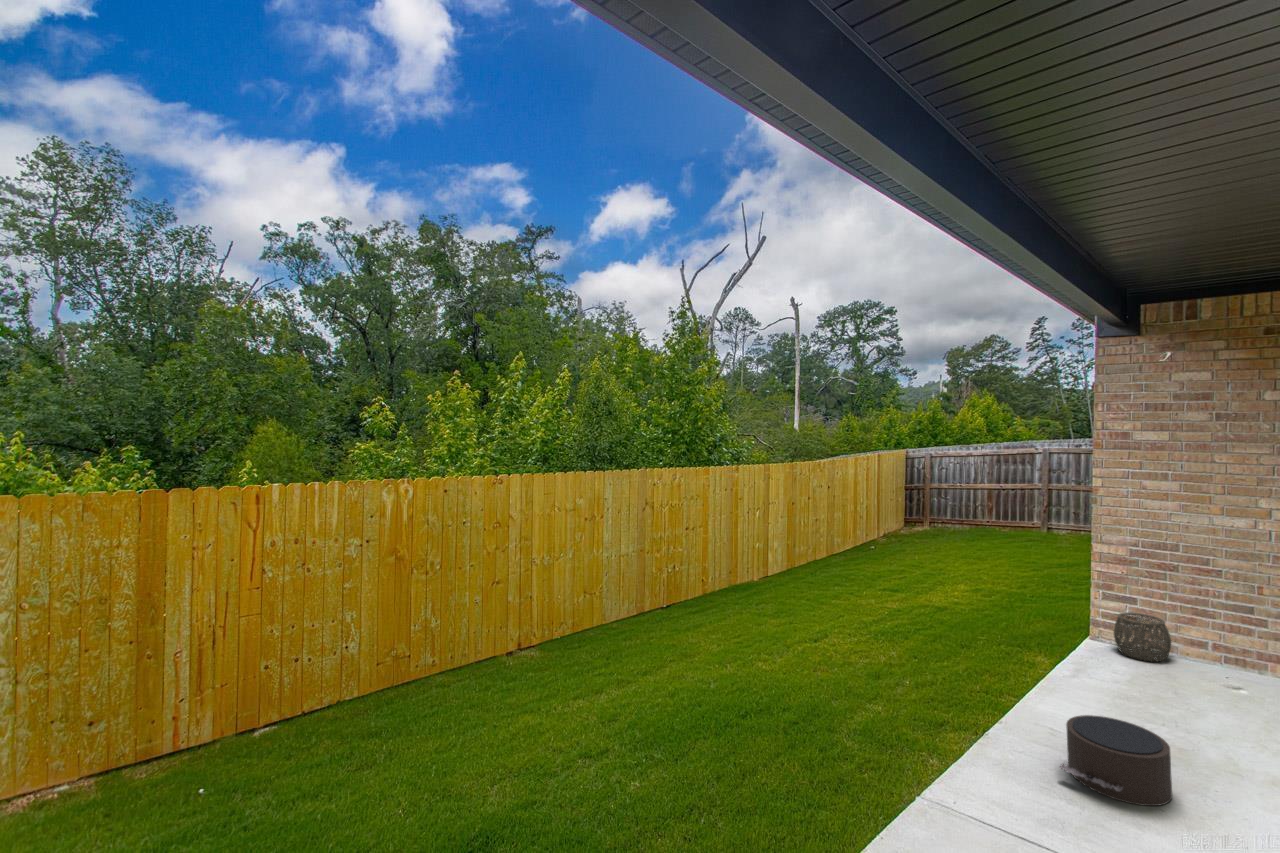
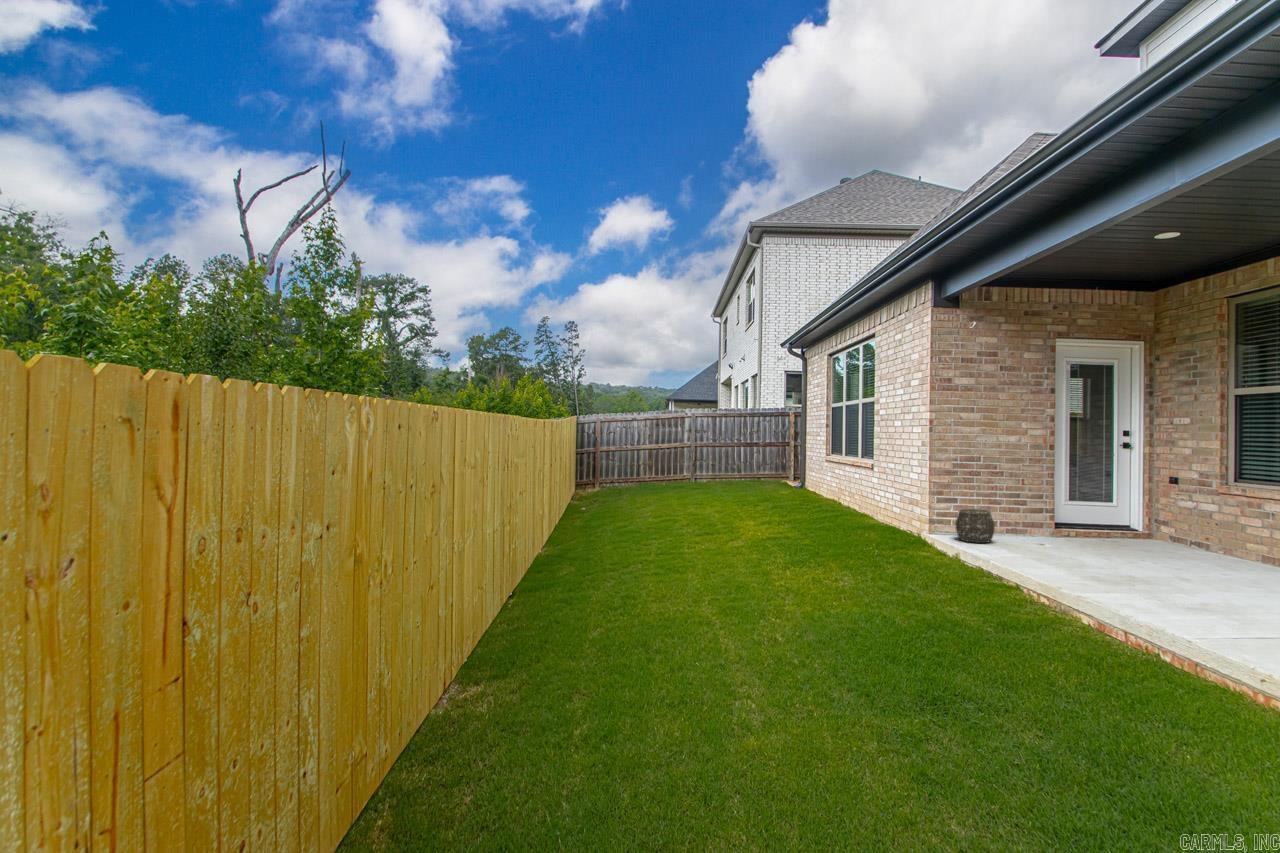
pouf: present [1060,715,1172,806] -> none [1130,568,1231,624]

